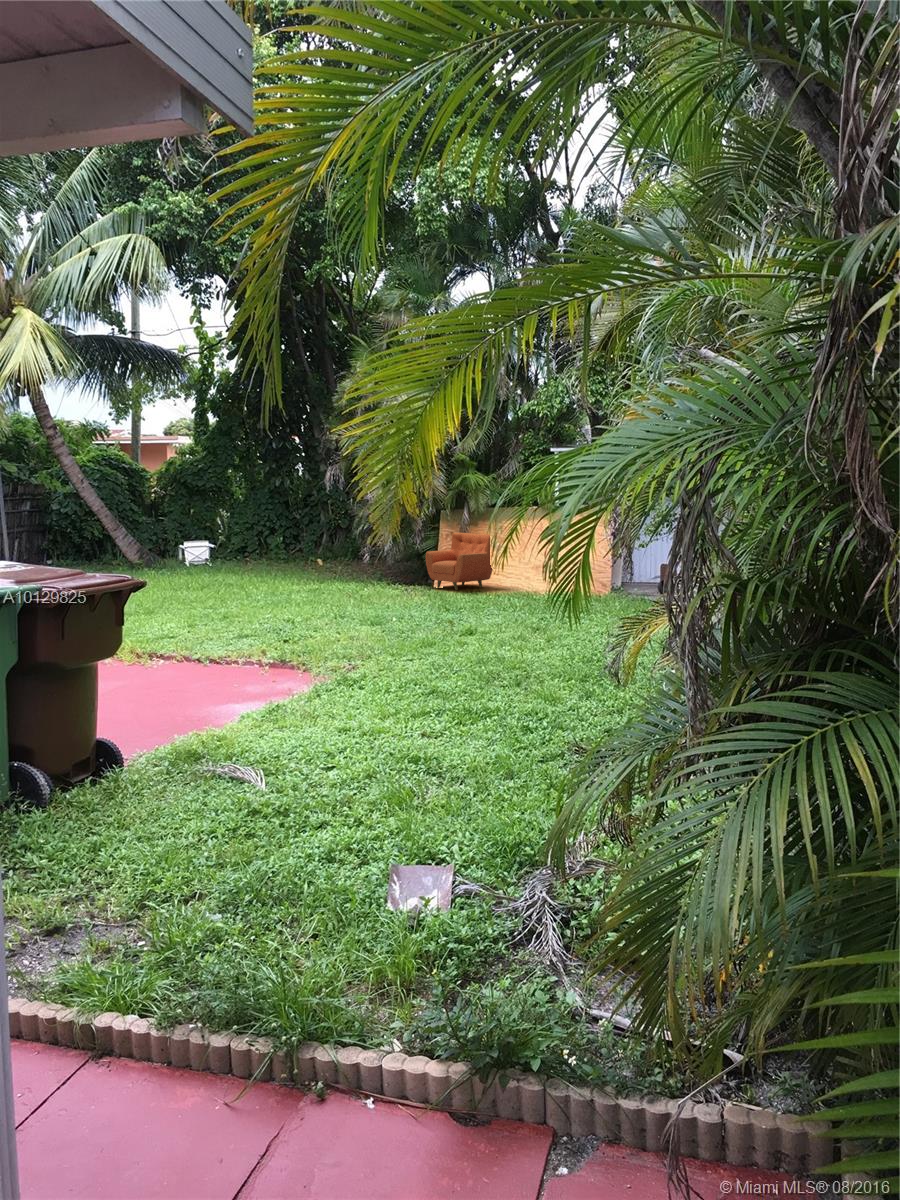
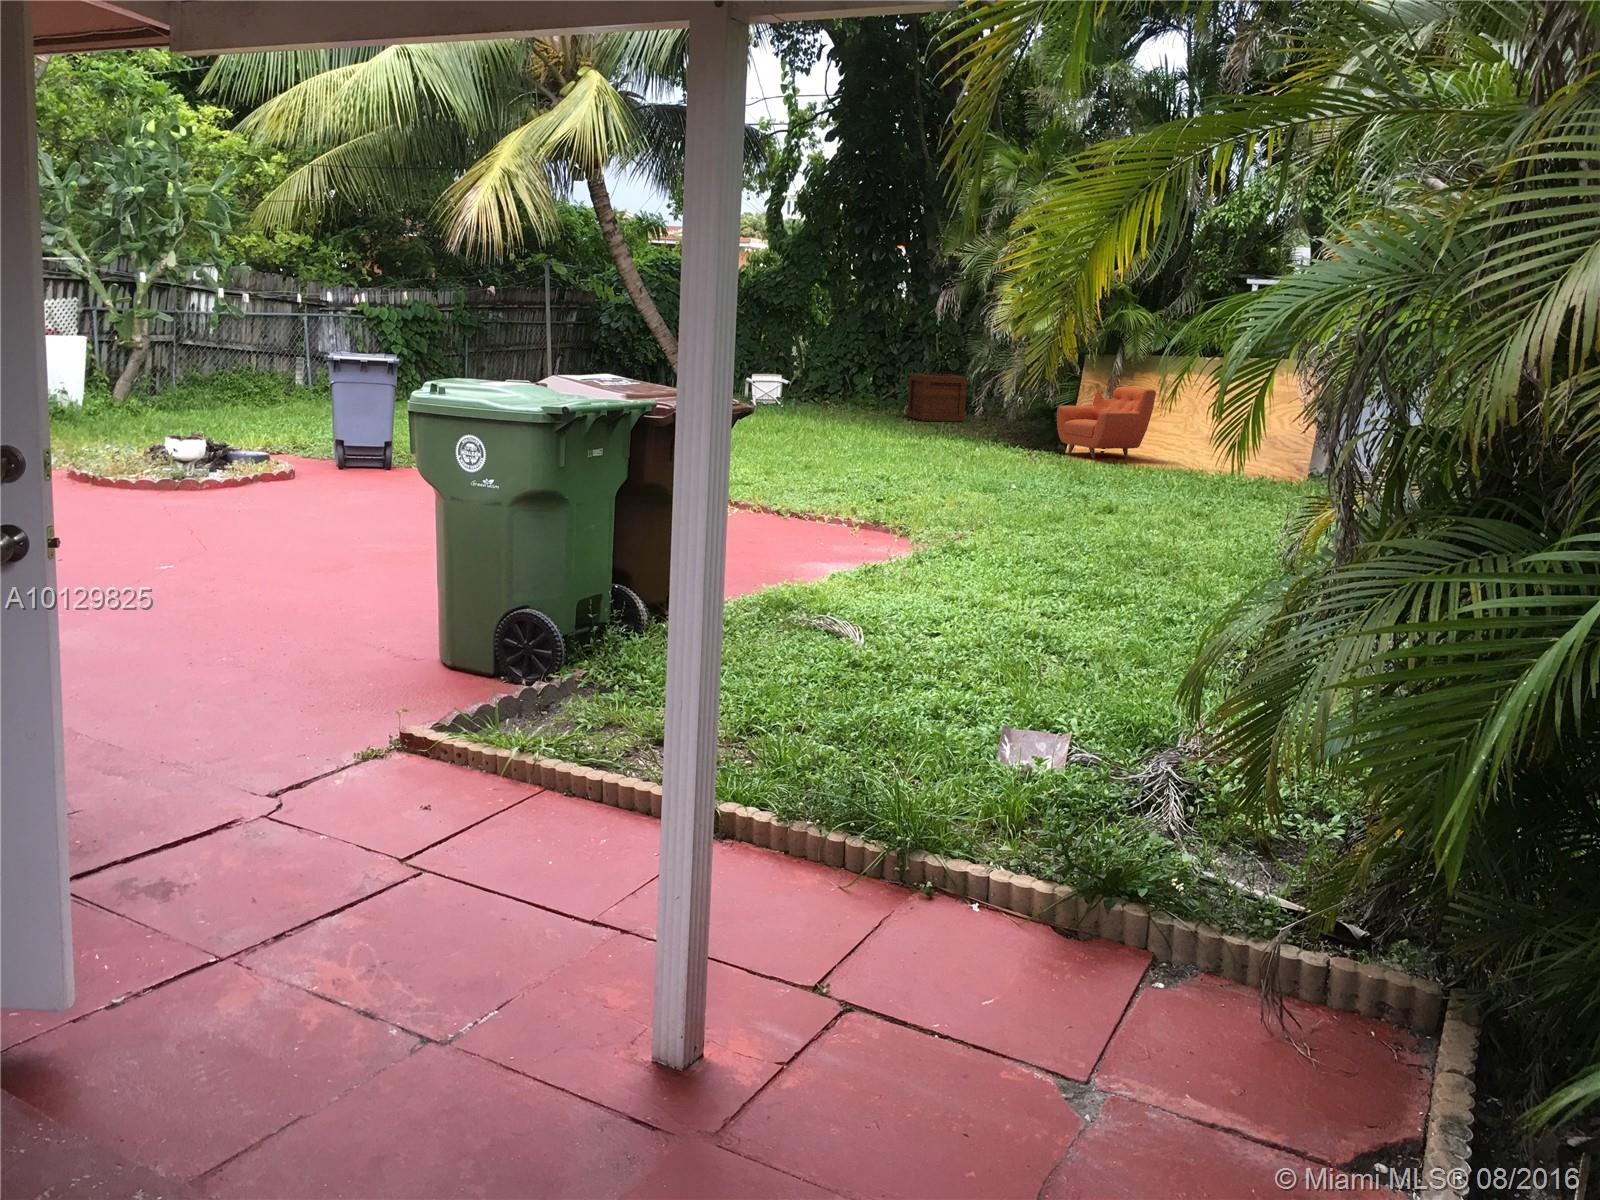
wooden crate: none [311,532,356,570] -> present [907,373,967,422]

